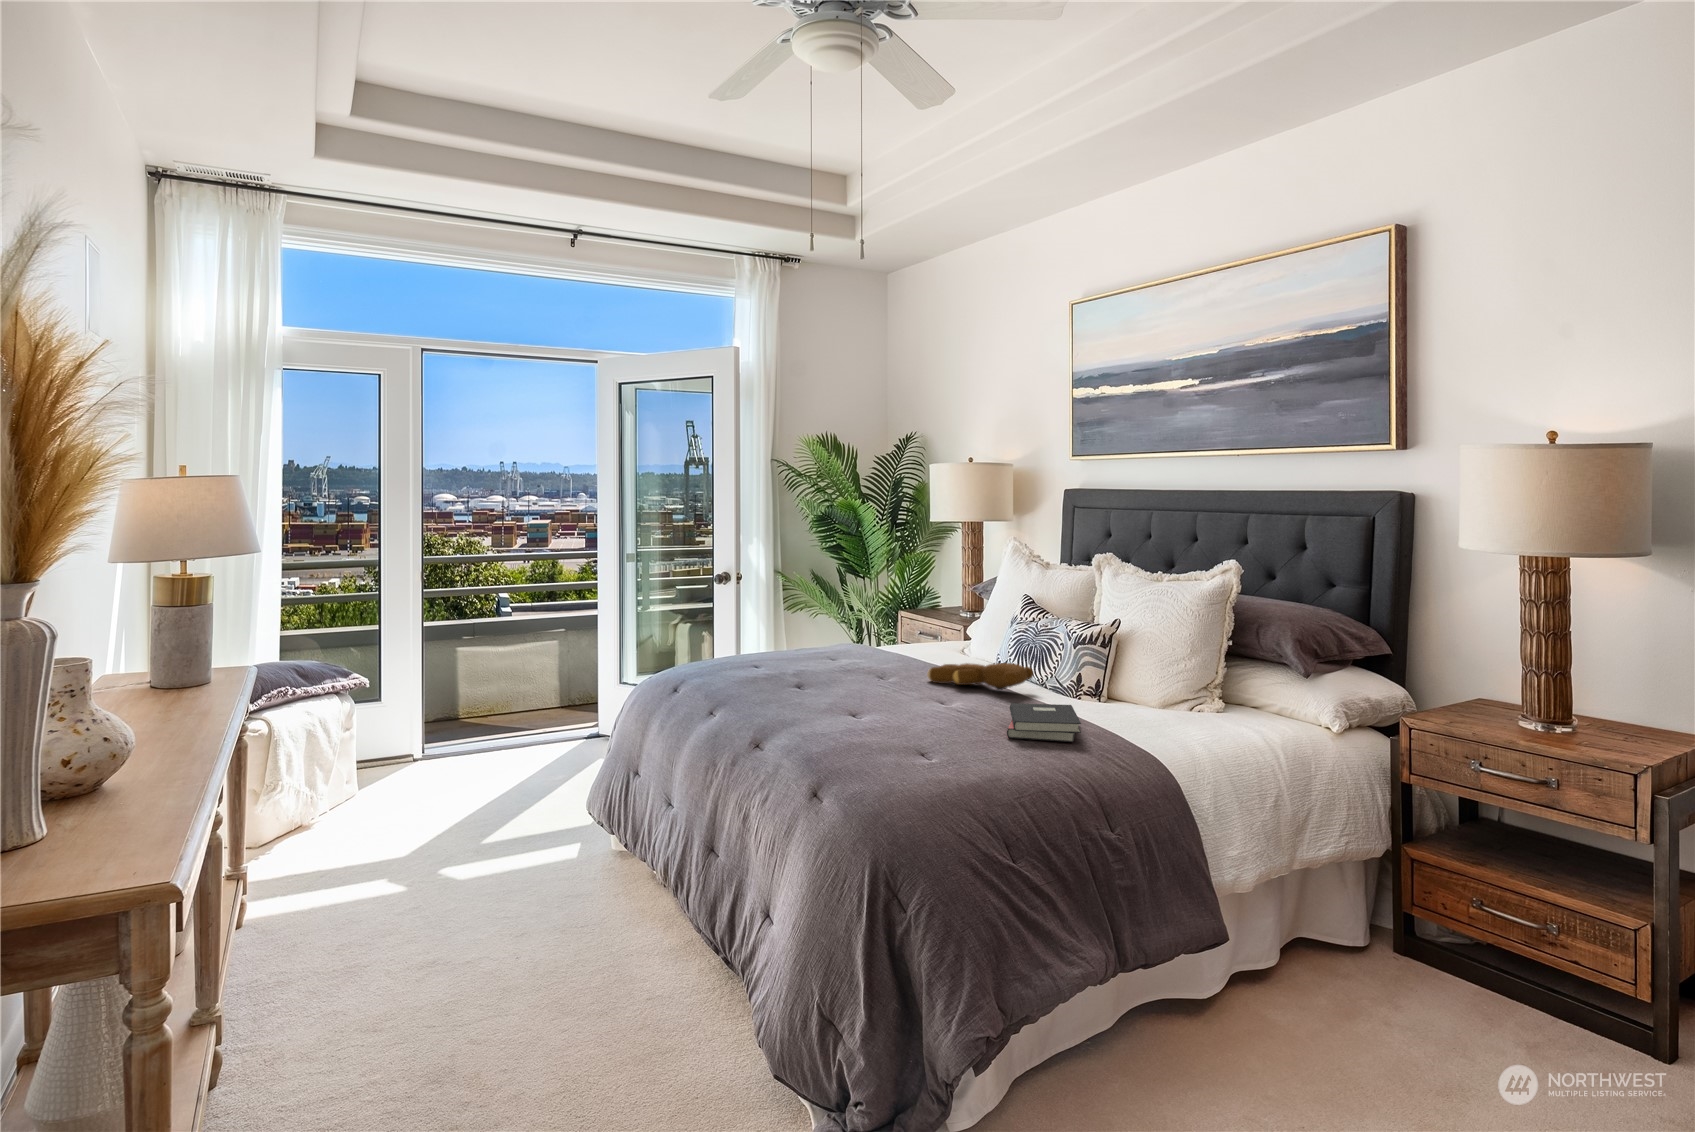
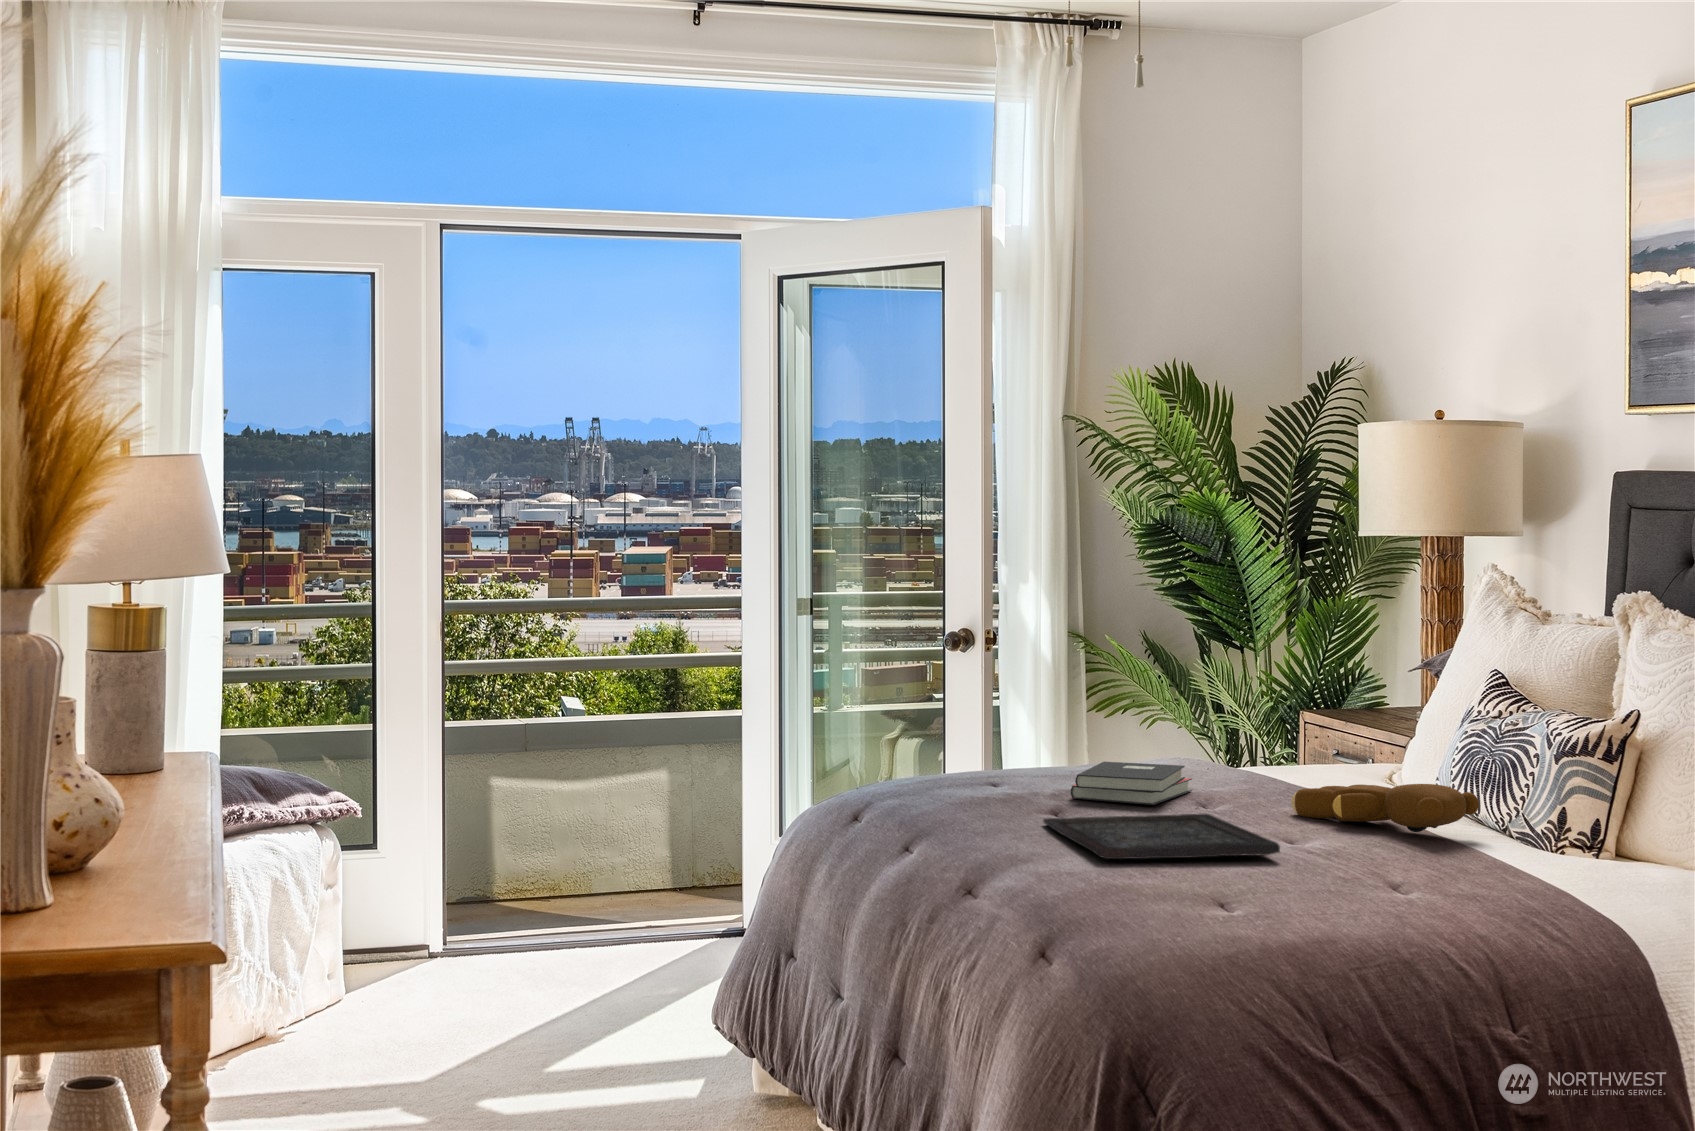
tray: none [793,685,936,721] -> present [1043,814,1280,859]
hardback book: present [1007,703,1081,742] -> present [1070,762,1192,805]

